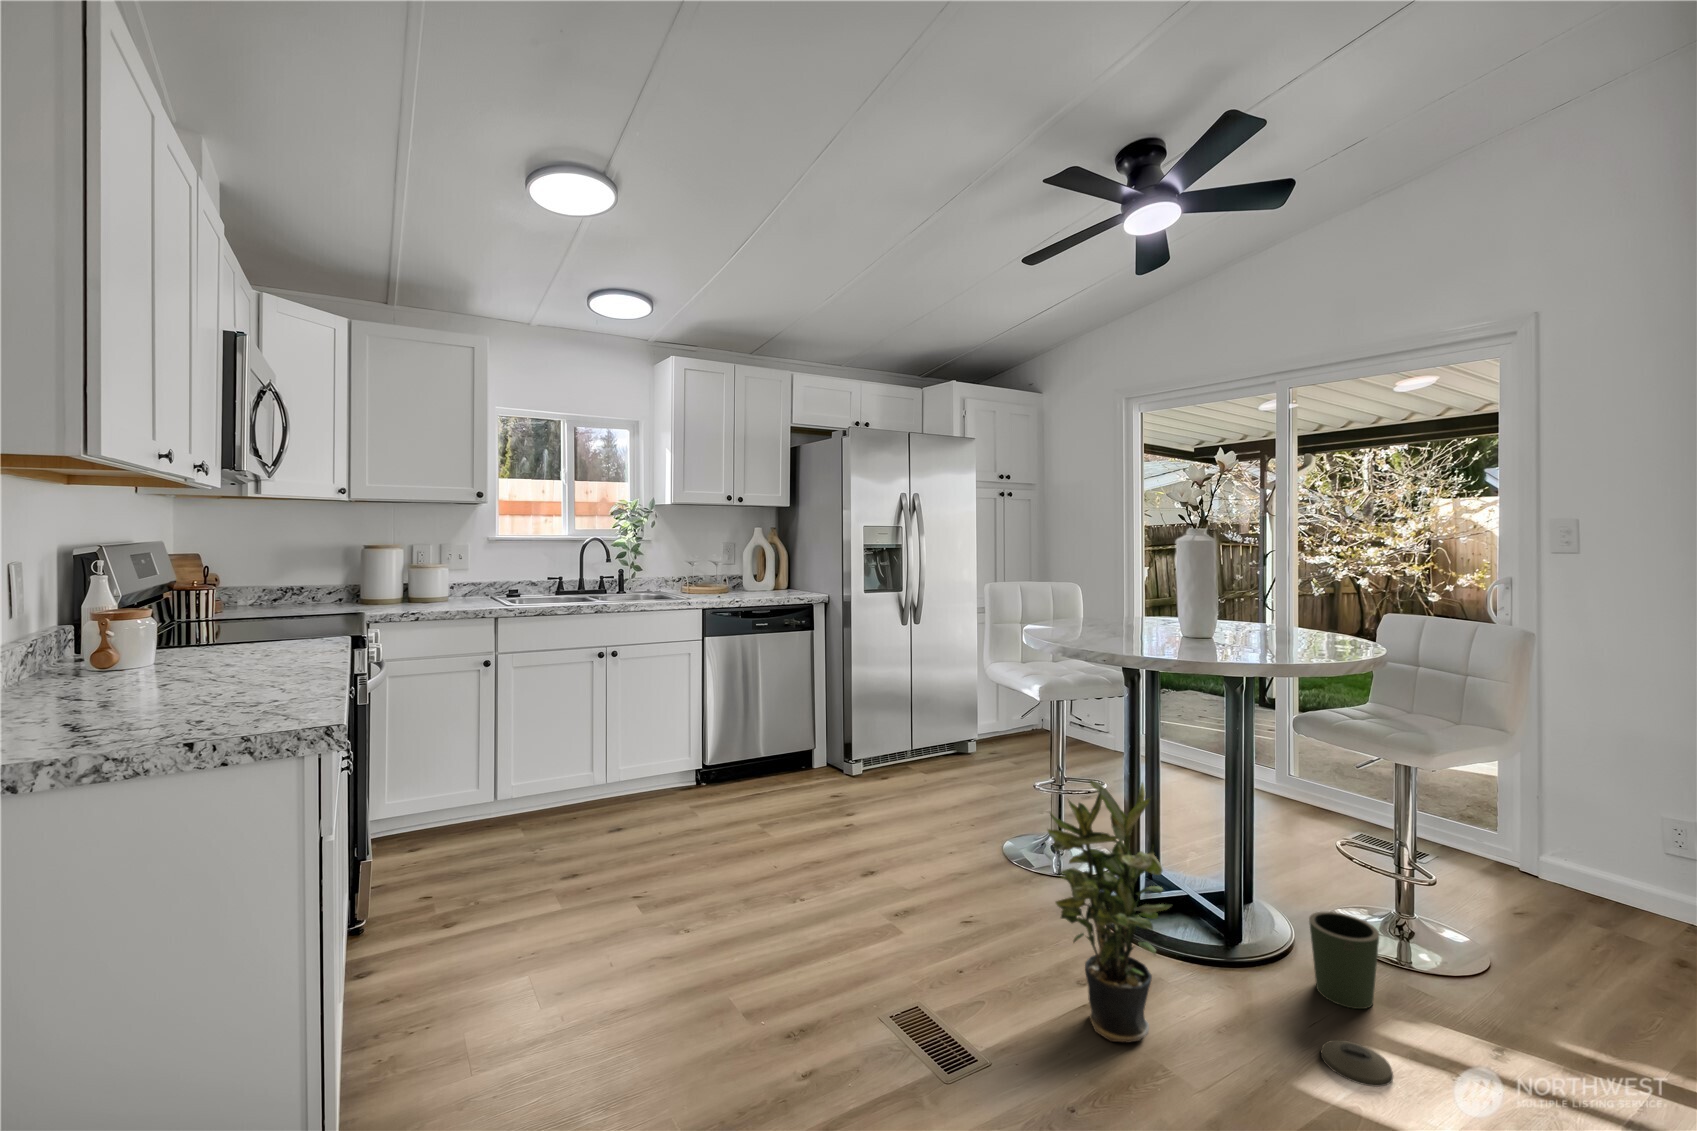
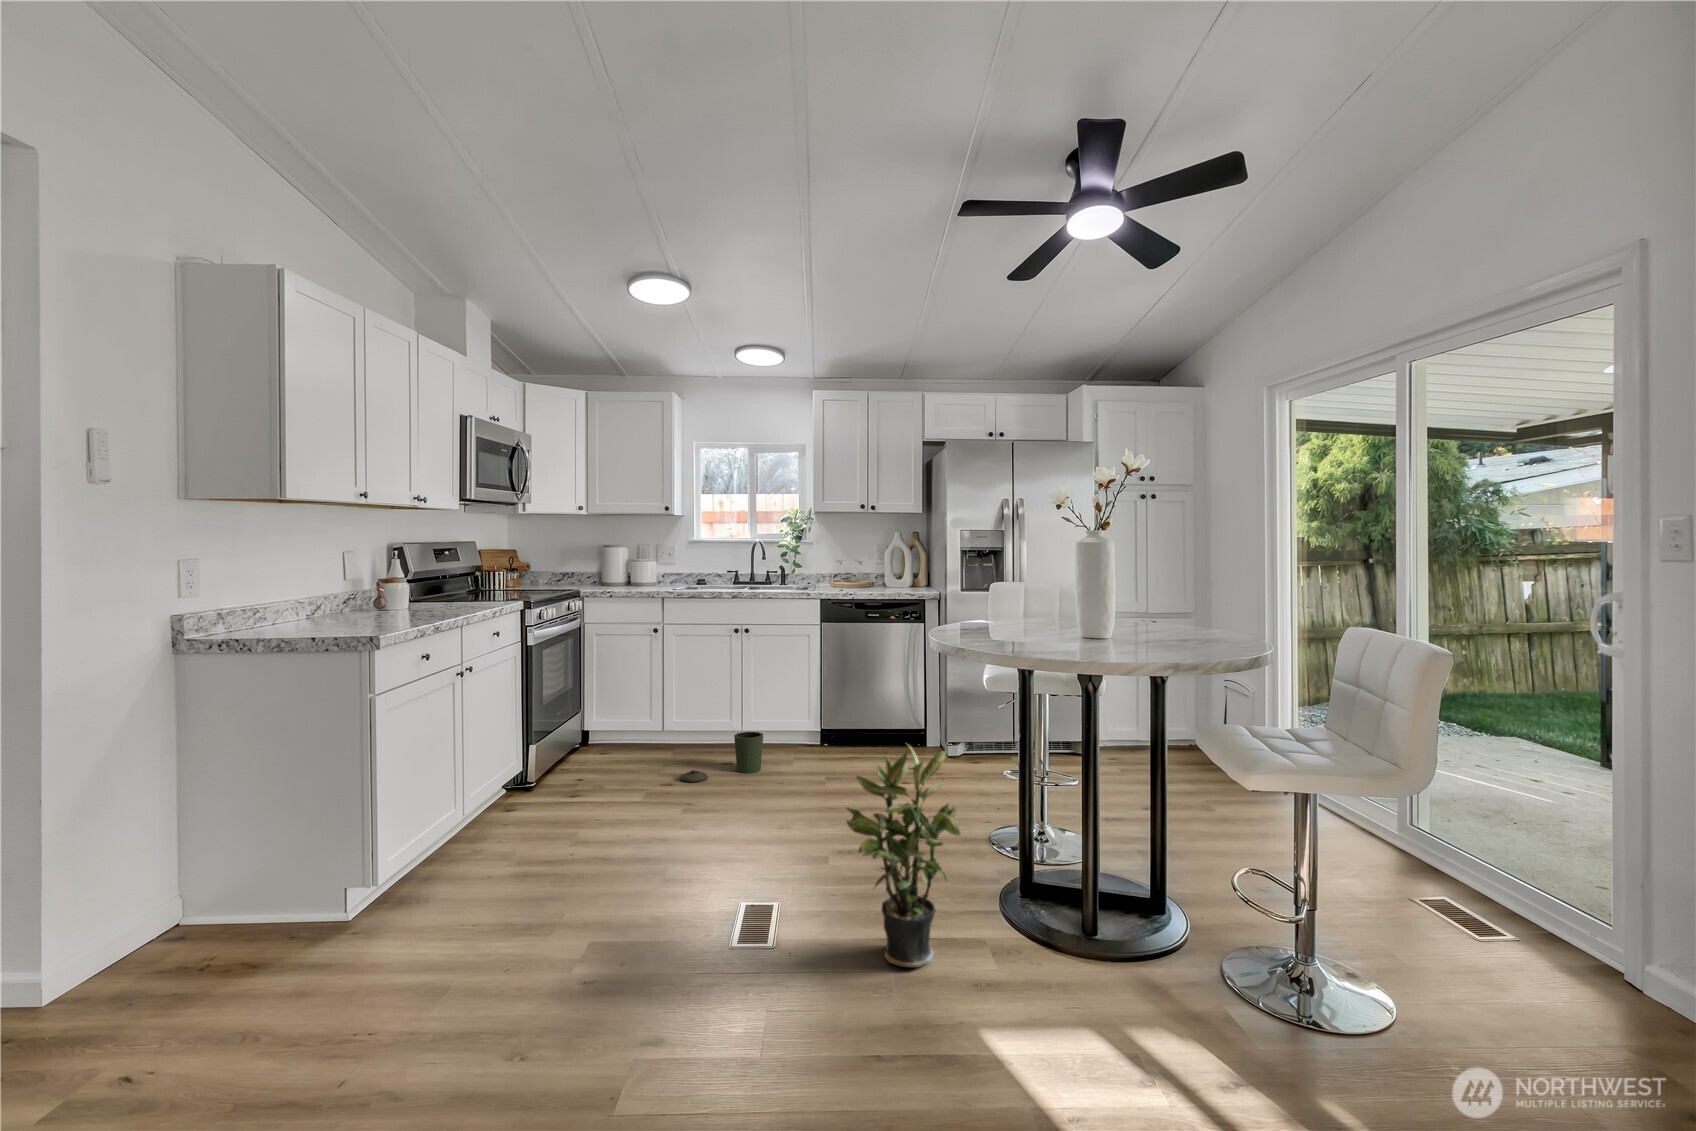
trash can: present [1309,912,1393,1087] -> present [681,732,763,782]

